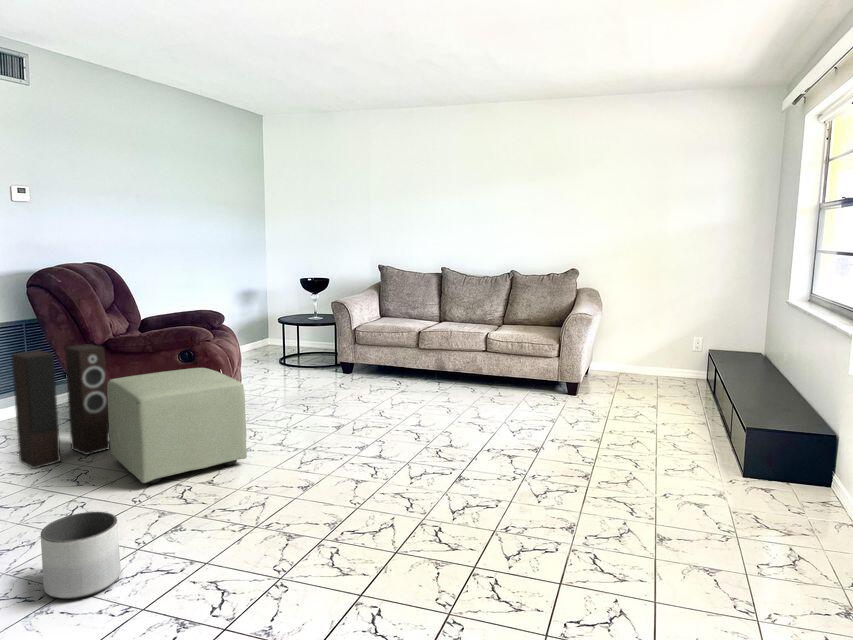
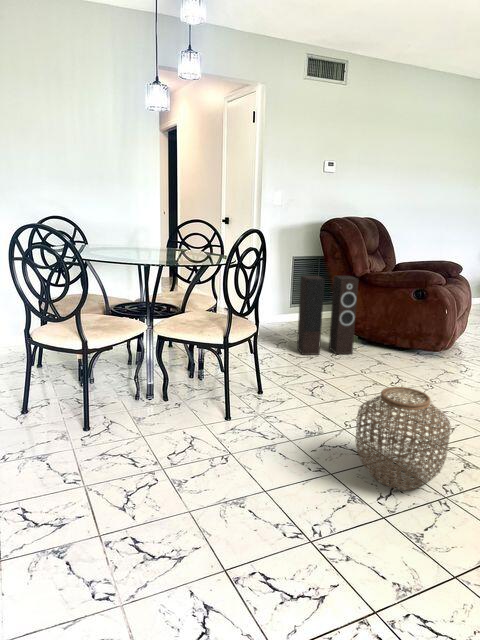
ottoman: present [107,368,247,484] -> none [350,303,458,389]
woven basket: none [165,471,273,594] -> present [356,387,450,490]
planter: present [41,512,121,599] -> none [277,389,329,449]

